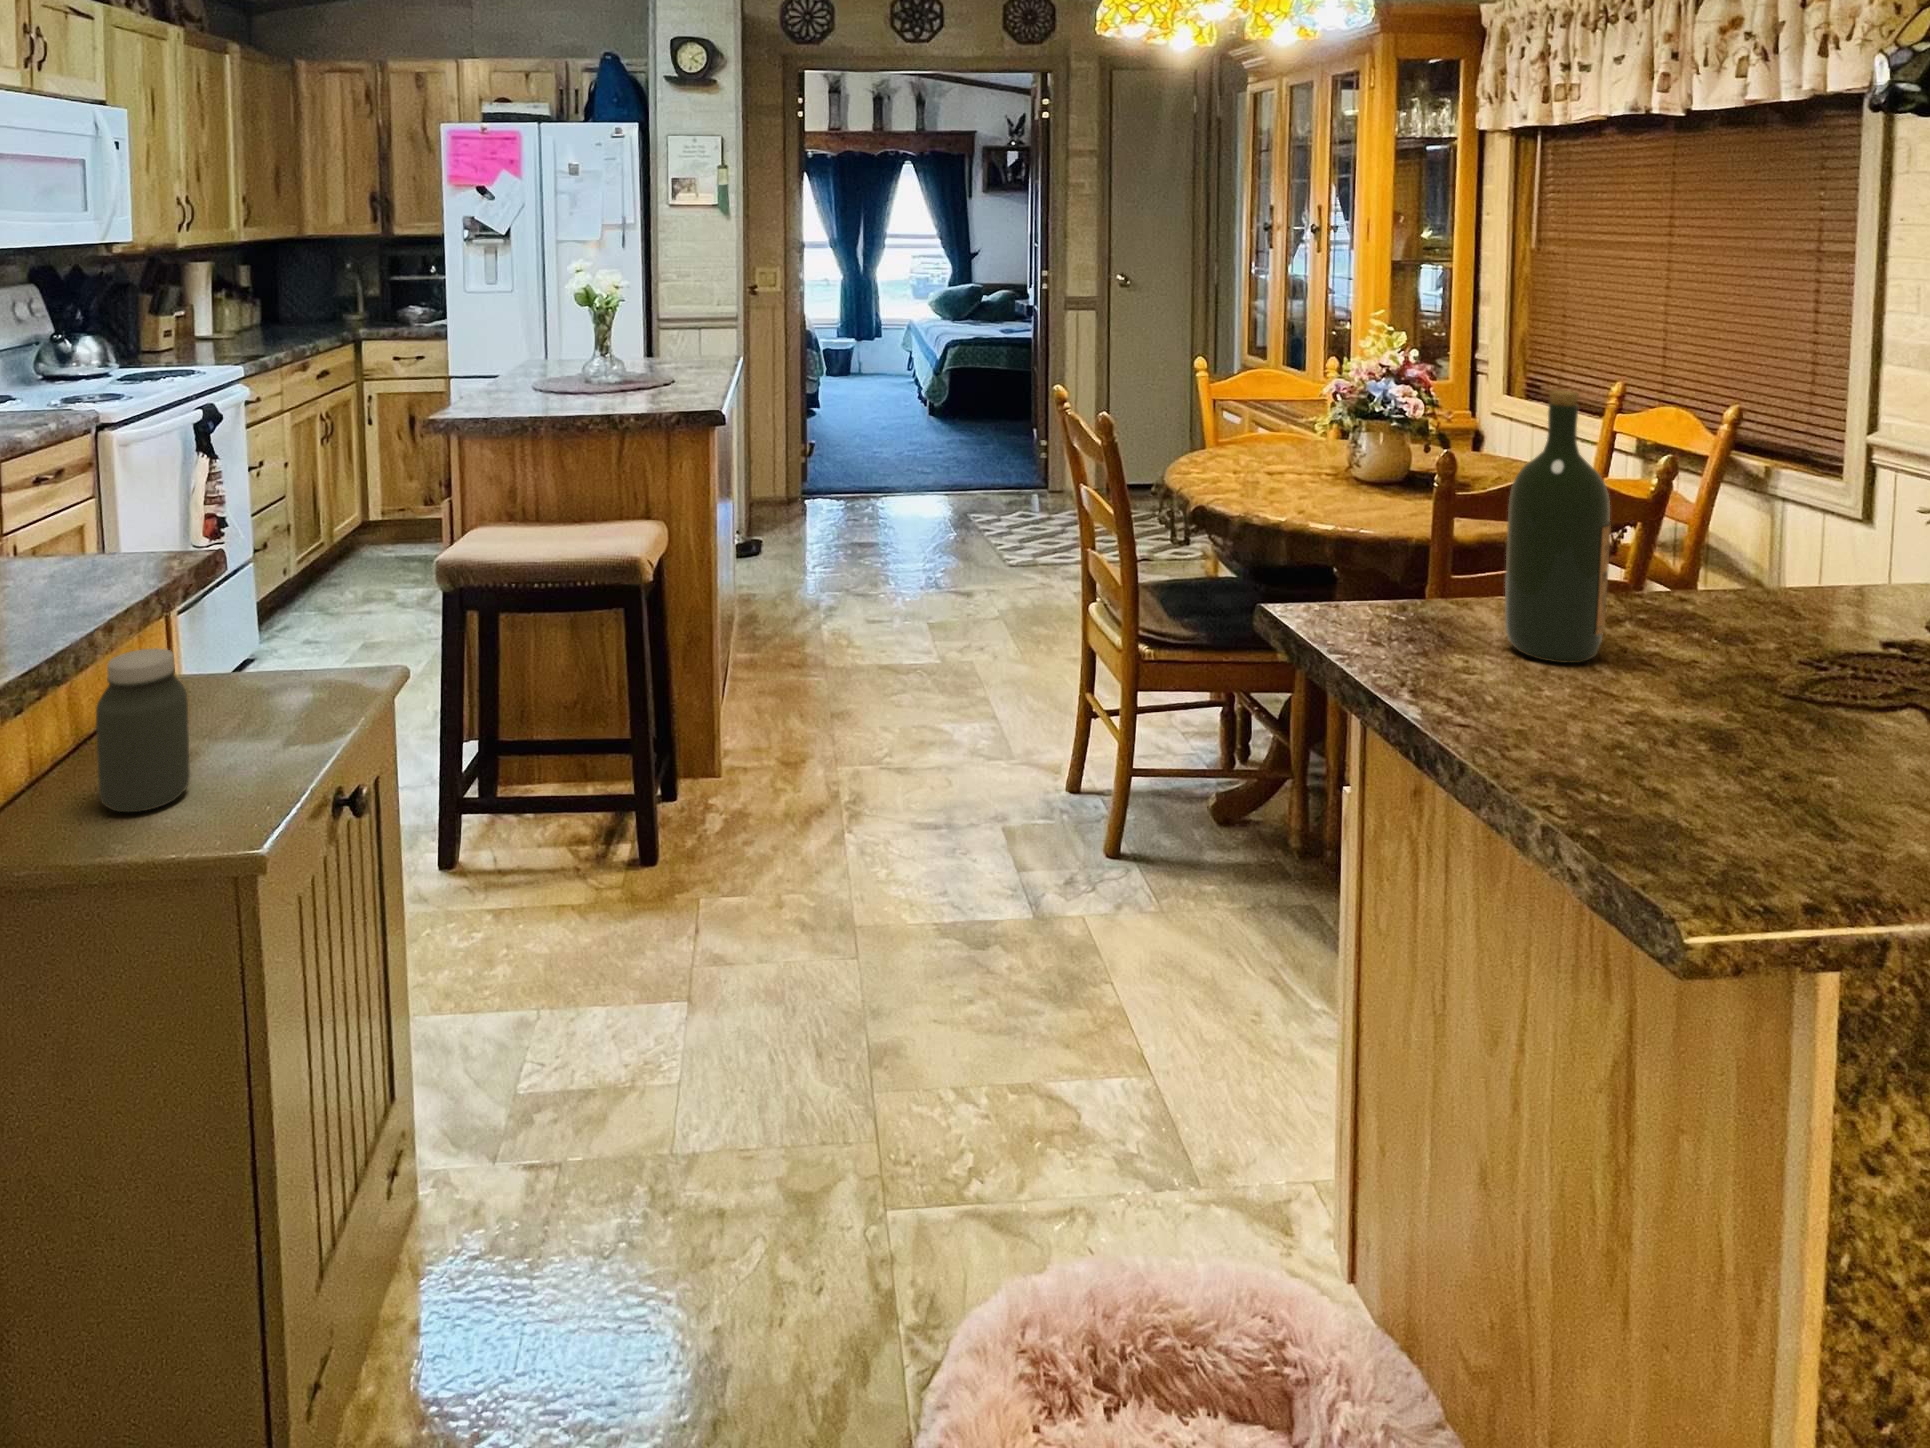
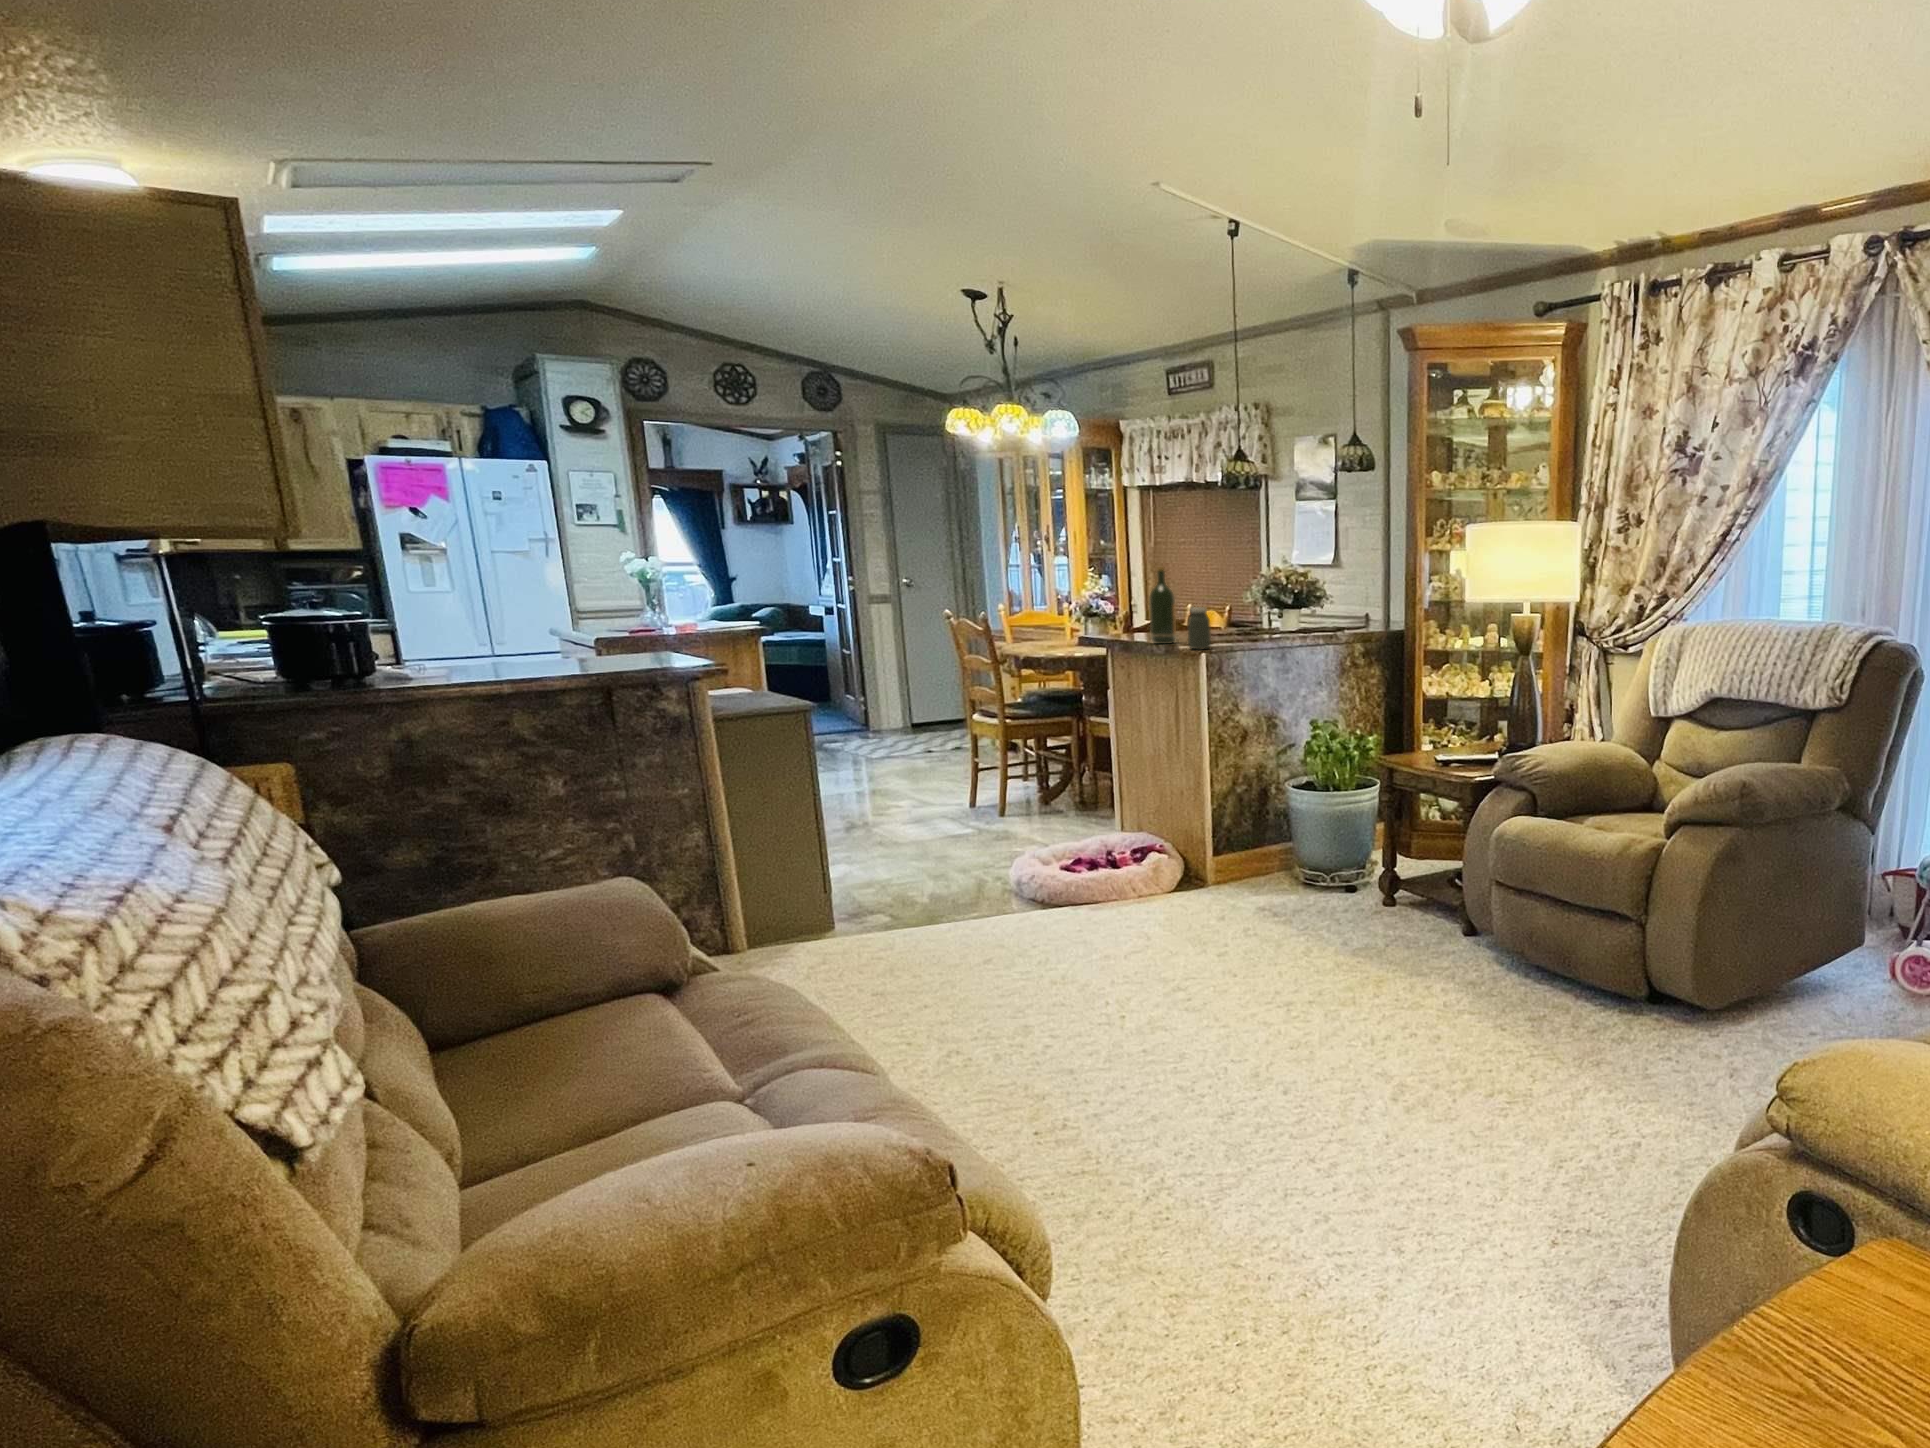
jar: present [96,648,190,812] -> present [1187,607,1211,650]

